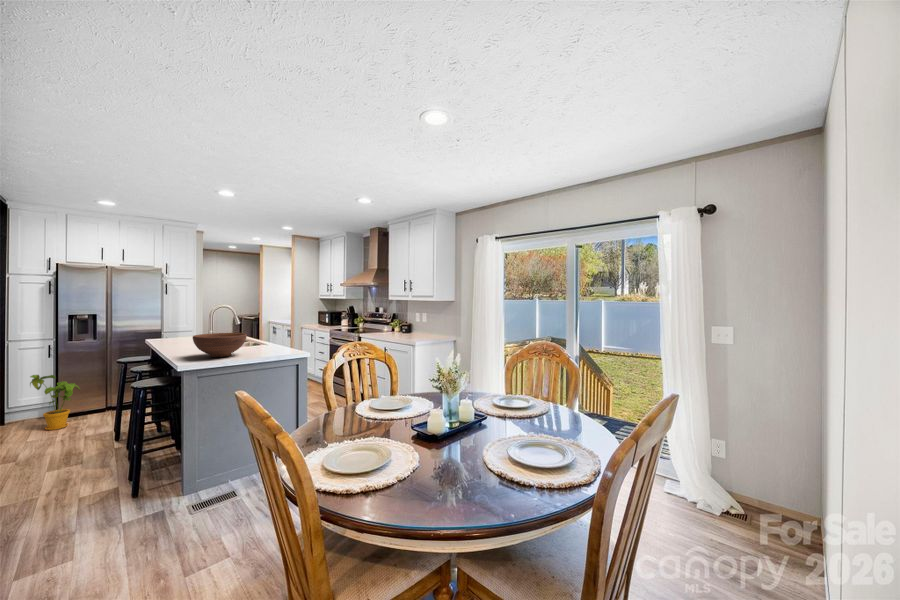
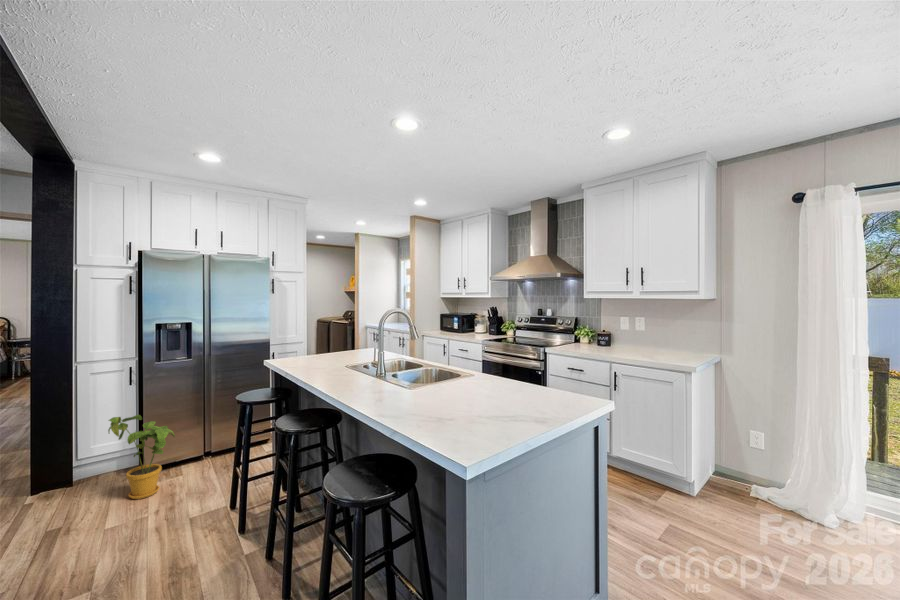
fruit bowl: present [193,333,247,357] -> none [414,364,505,418]

